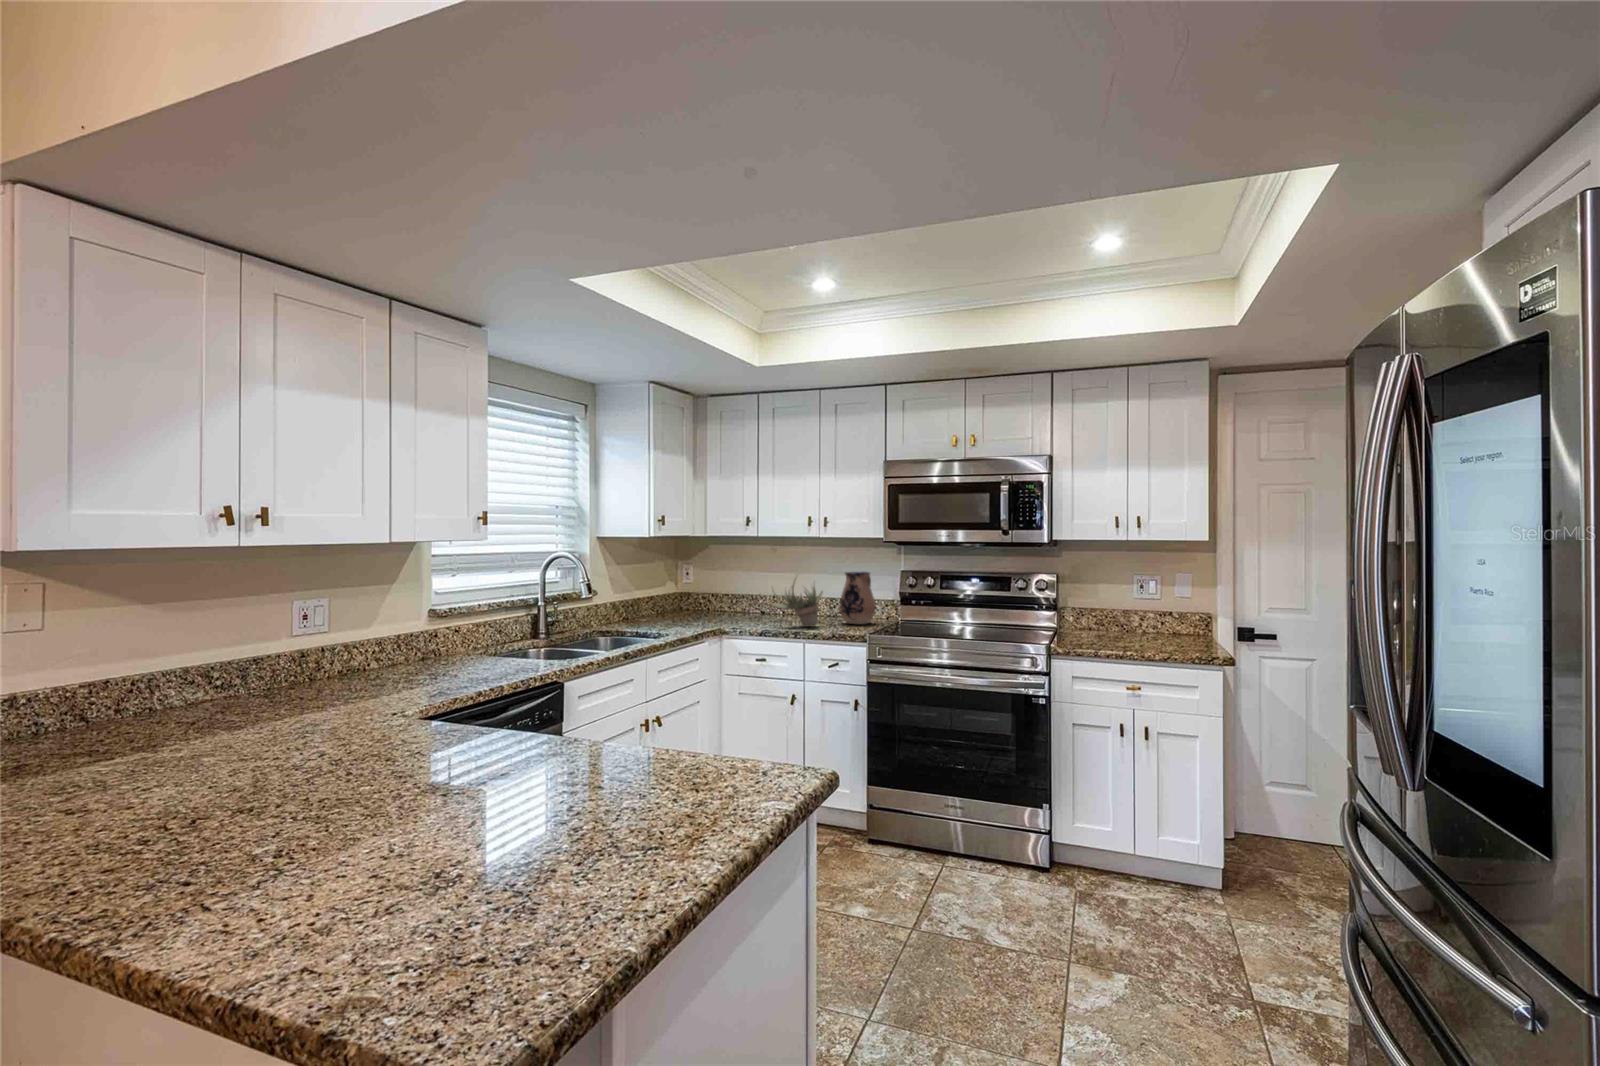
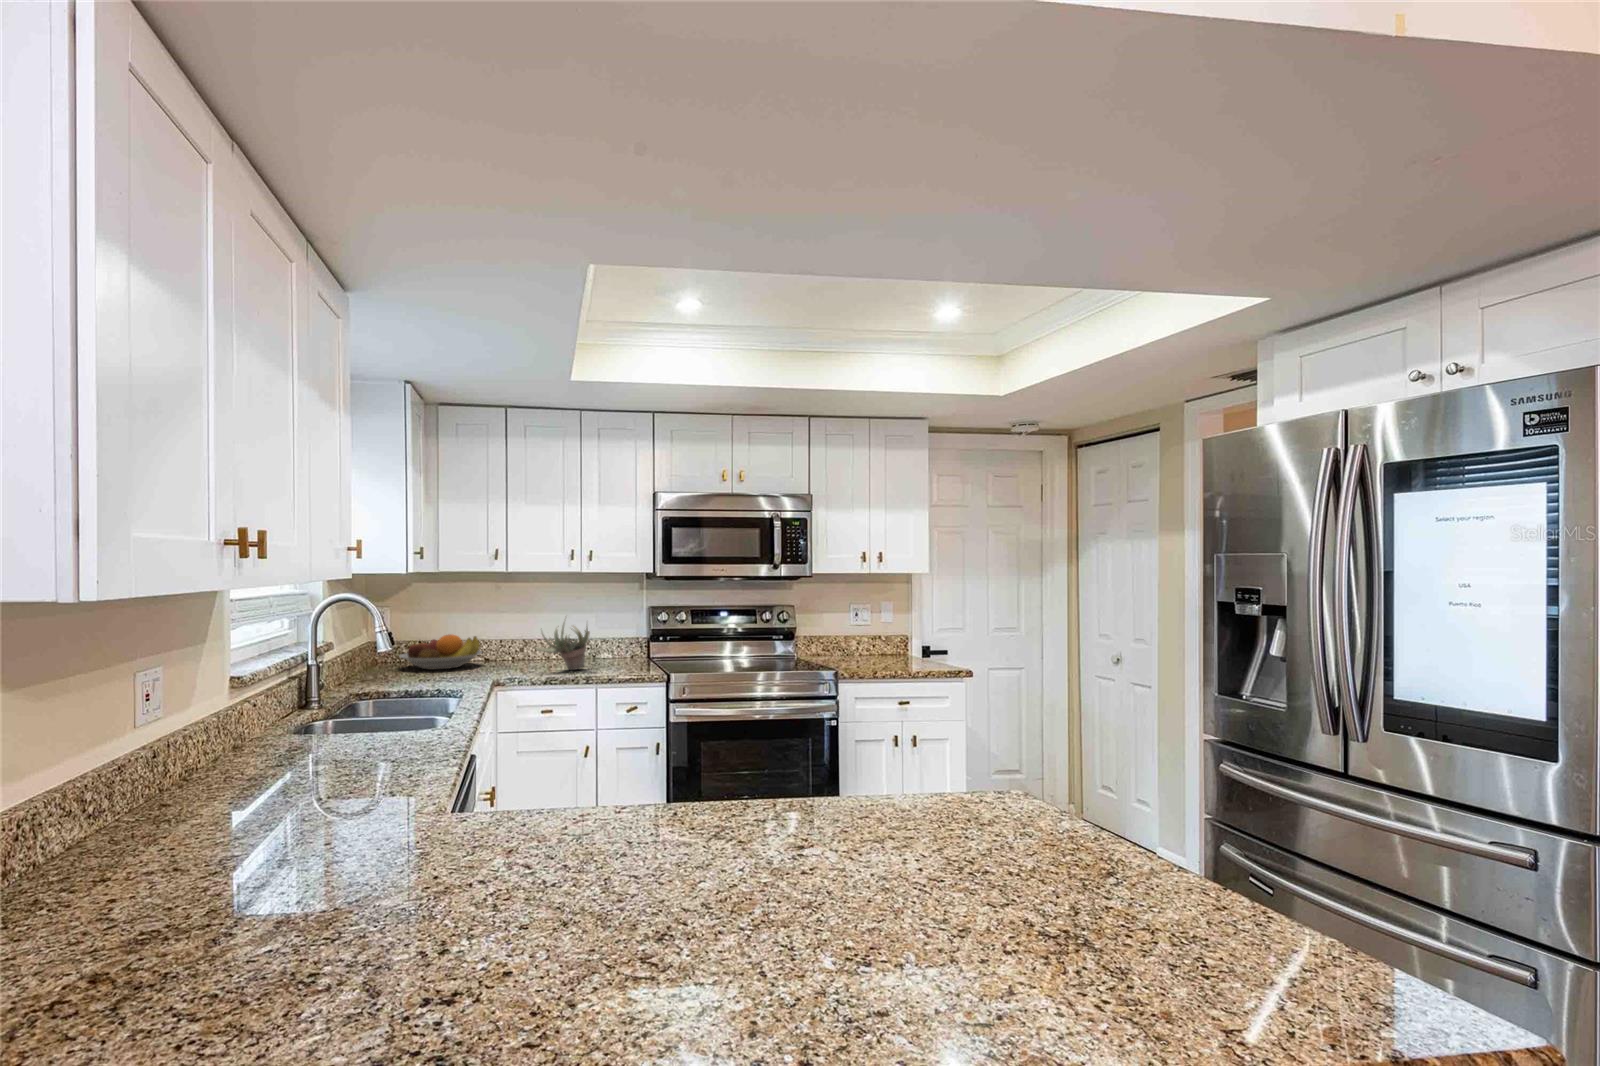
ceramic pitcher: present [839,572,875,624] -> none [595,610,632,664]
fruit bowl: none [686,588,753,618] -> present [399,634,482,669]

